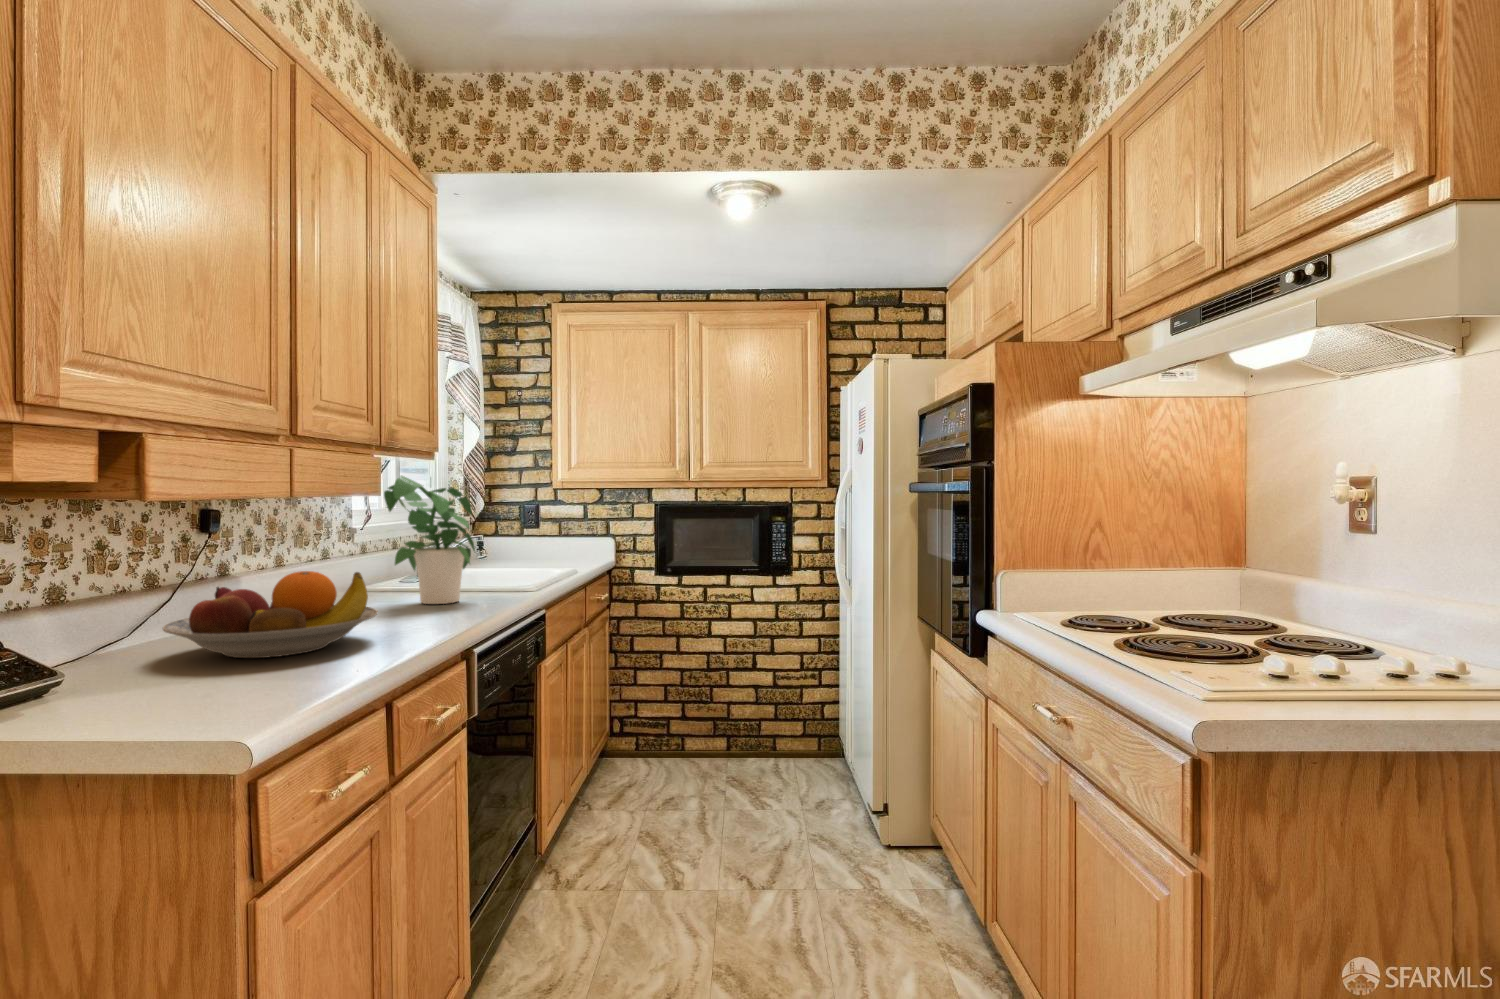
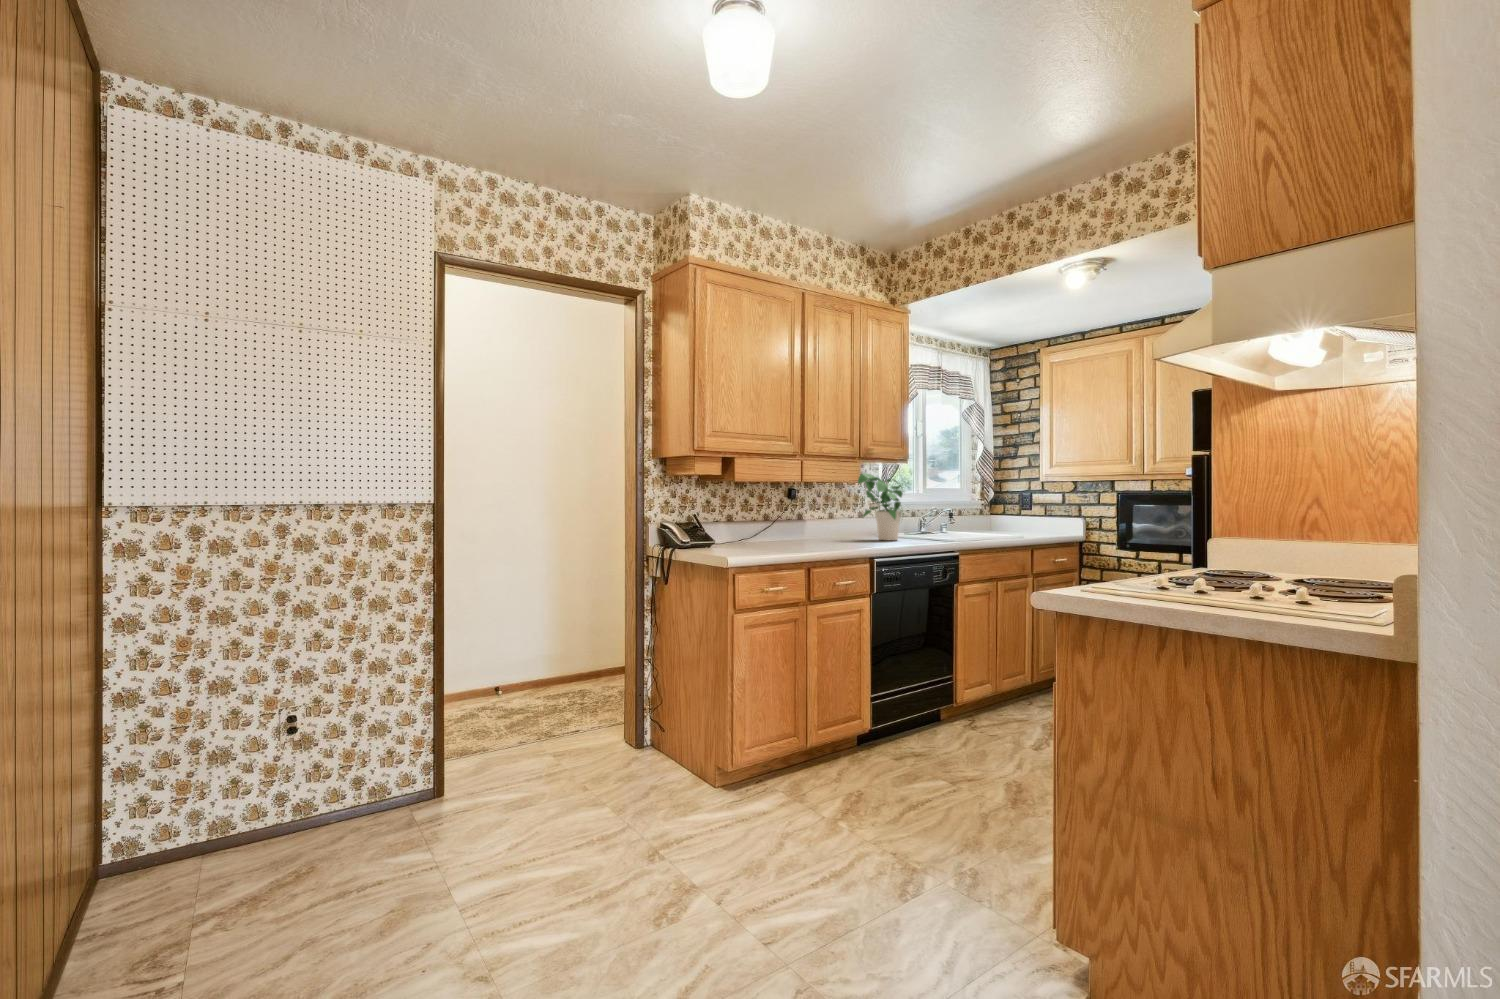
fruit bowl: present [163,571,378,658] -> none [749,513,823,545]

